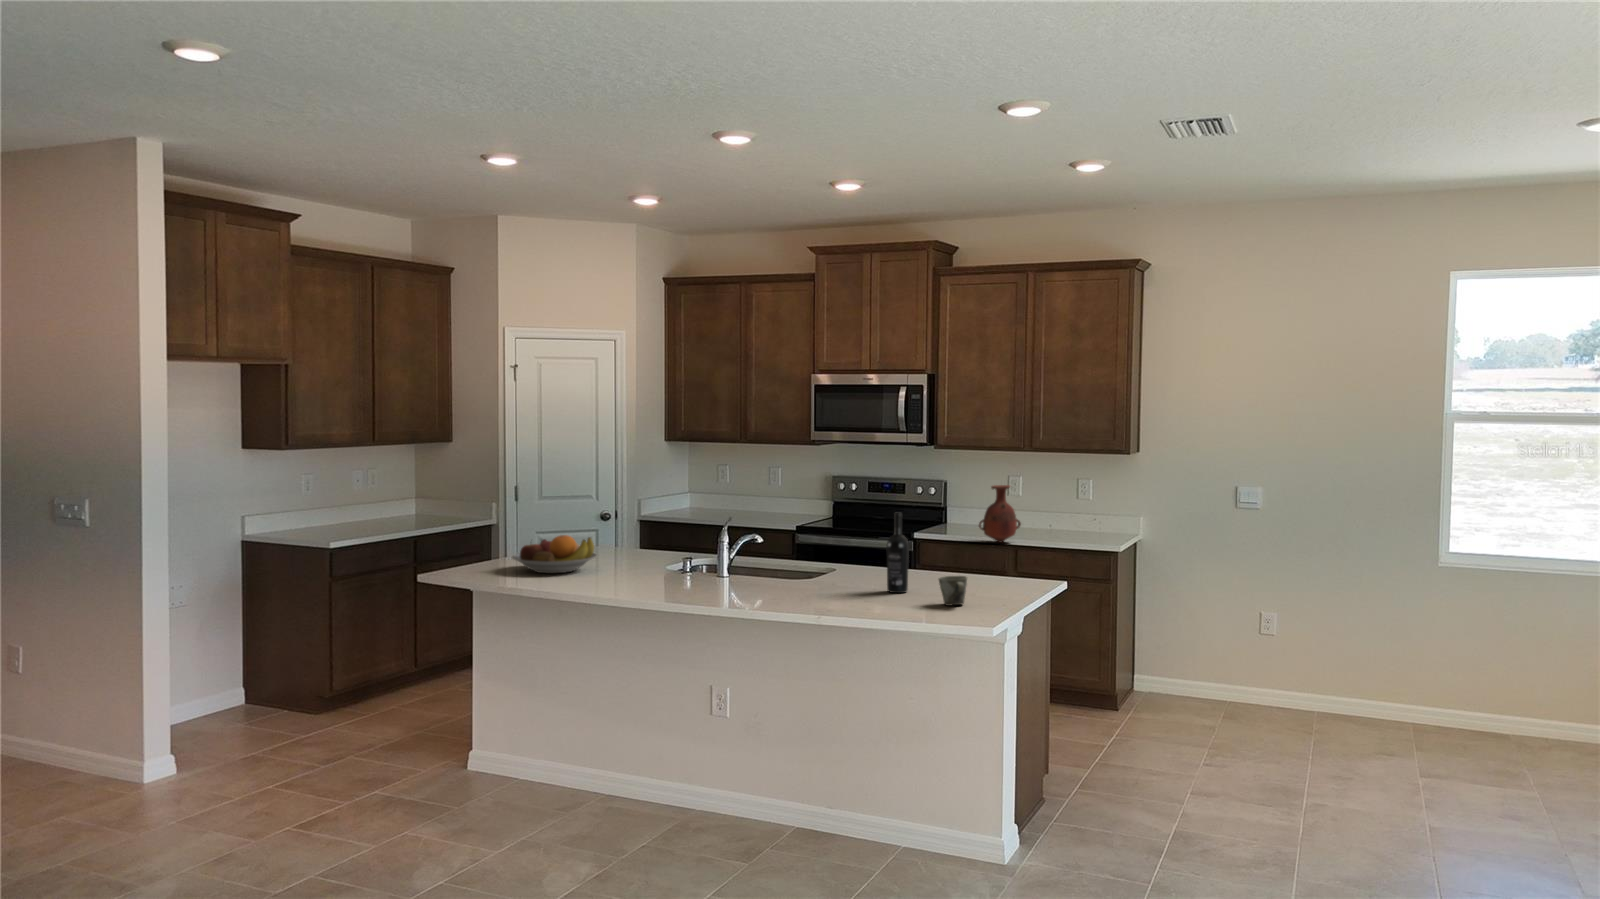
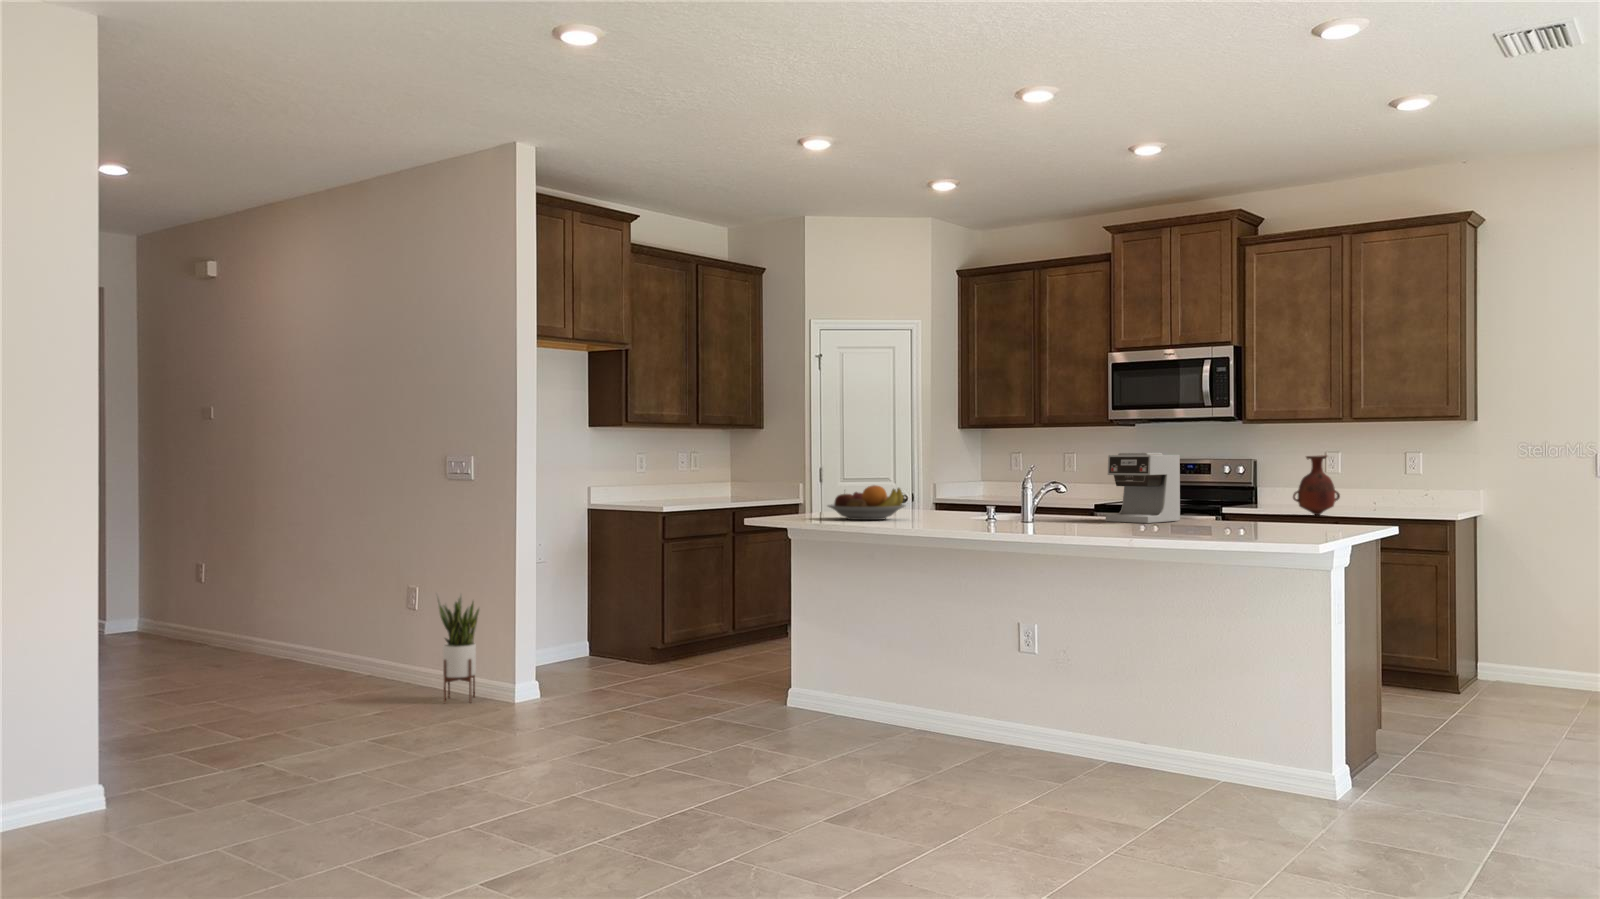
coffee maker: none [800,496,873,571] -> present [1106,453,1180,523]
wine bottle: present [887,513,909,593] -> none [1198,451,1222,532]
mug: present [939,576,967,606] -> none [1255,508,1287,537]
potted plant: none [43,662,100,792] -> present [436,594,480,703]

